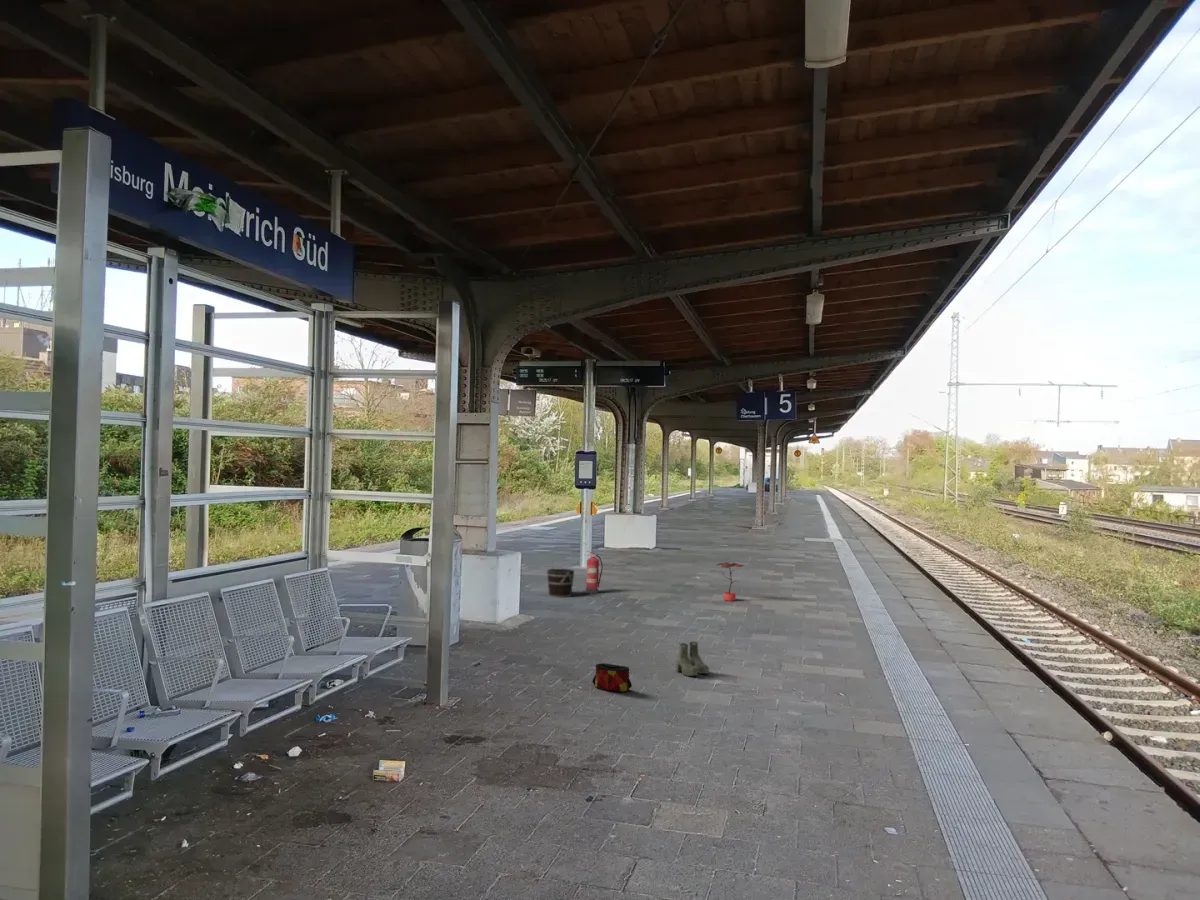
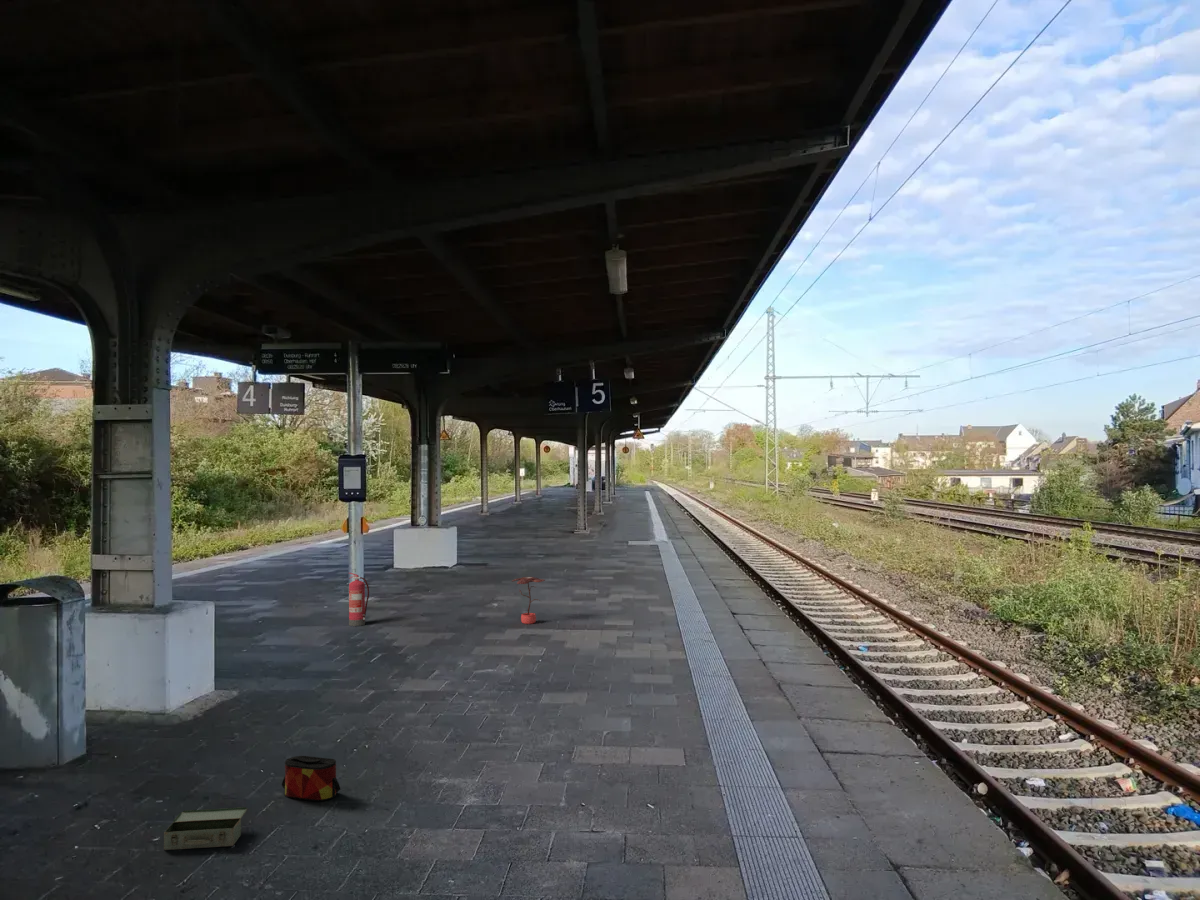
bucket: present [547,569,574,597] -> none [293,597,330,635]
boots: present [676,642,709,676] -> none [423,703,469,755]
toolbox: none [537,686,581,708] -> present [164,807,248,850]

